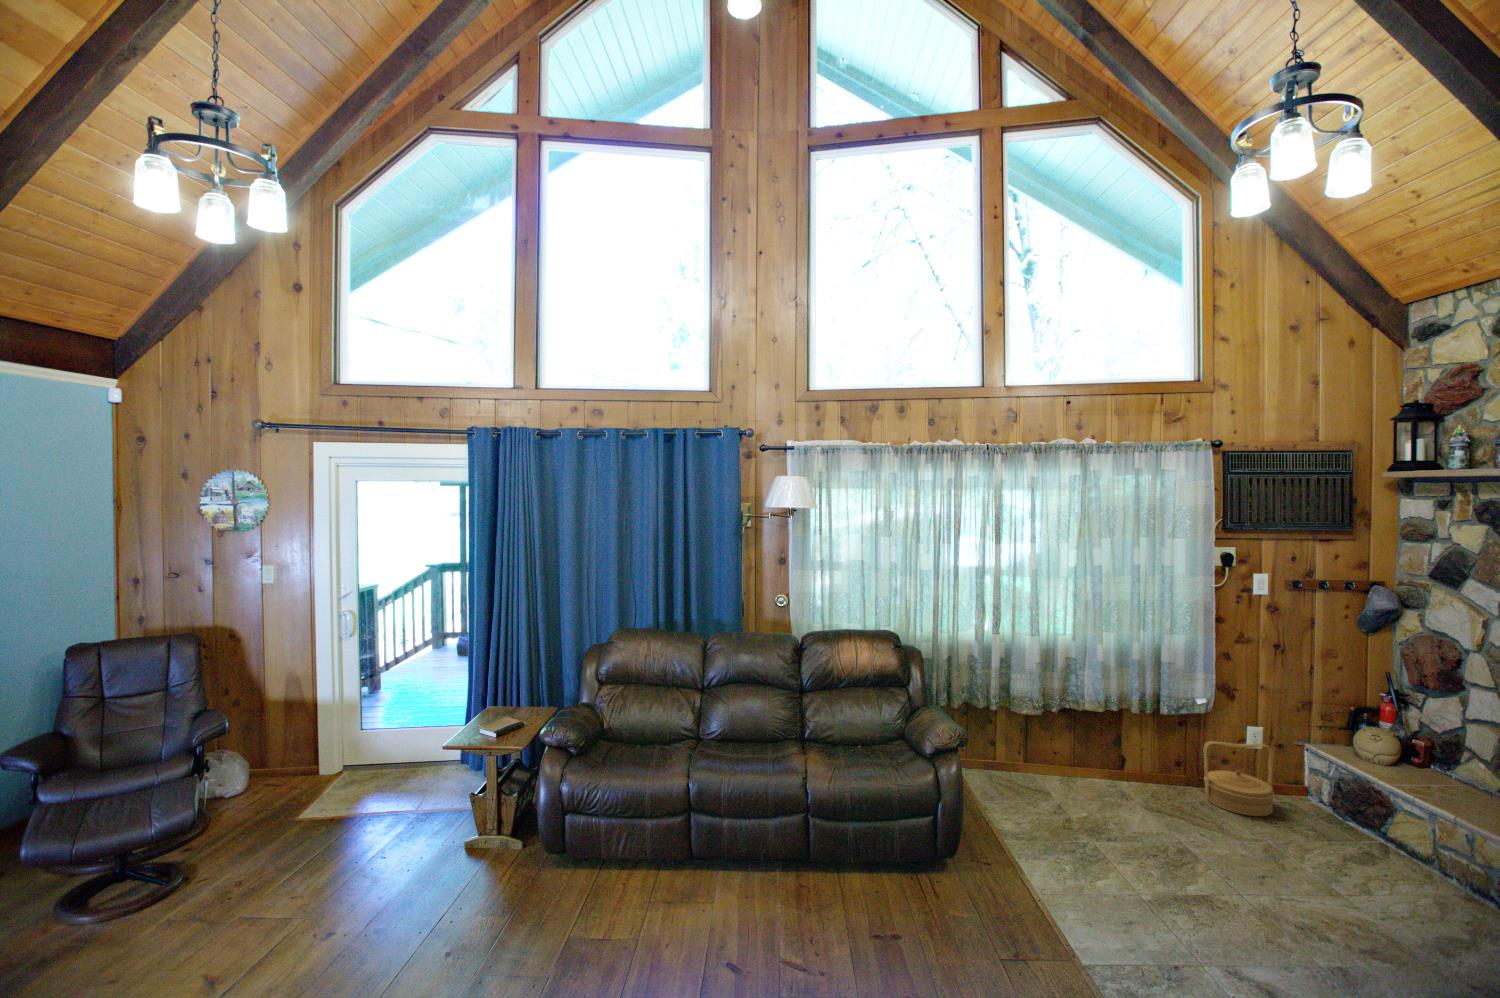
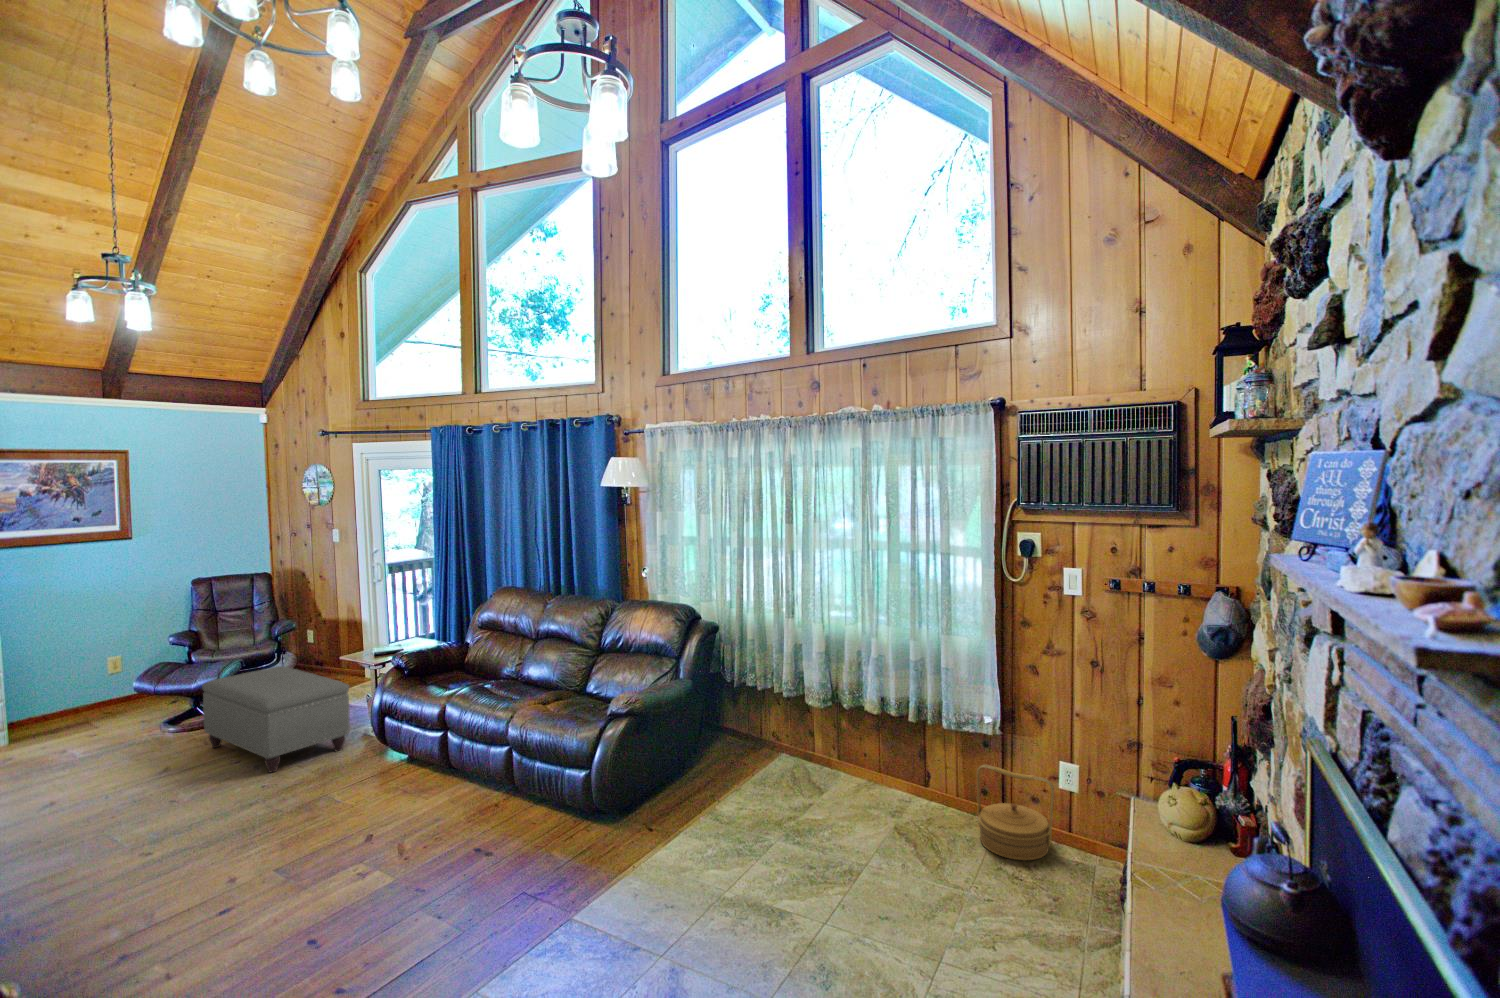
ottoman: none [203,776,480,945] -> present [202,666,350,773]

